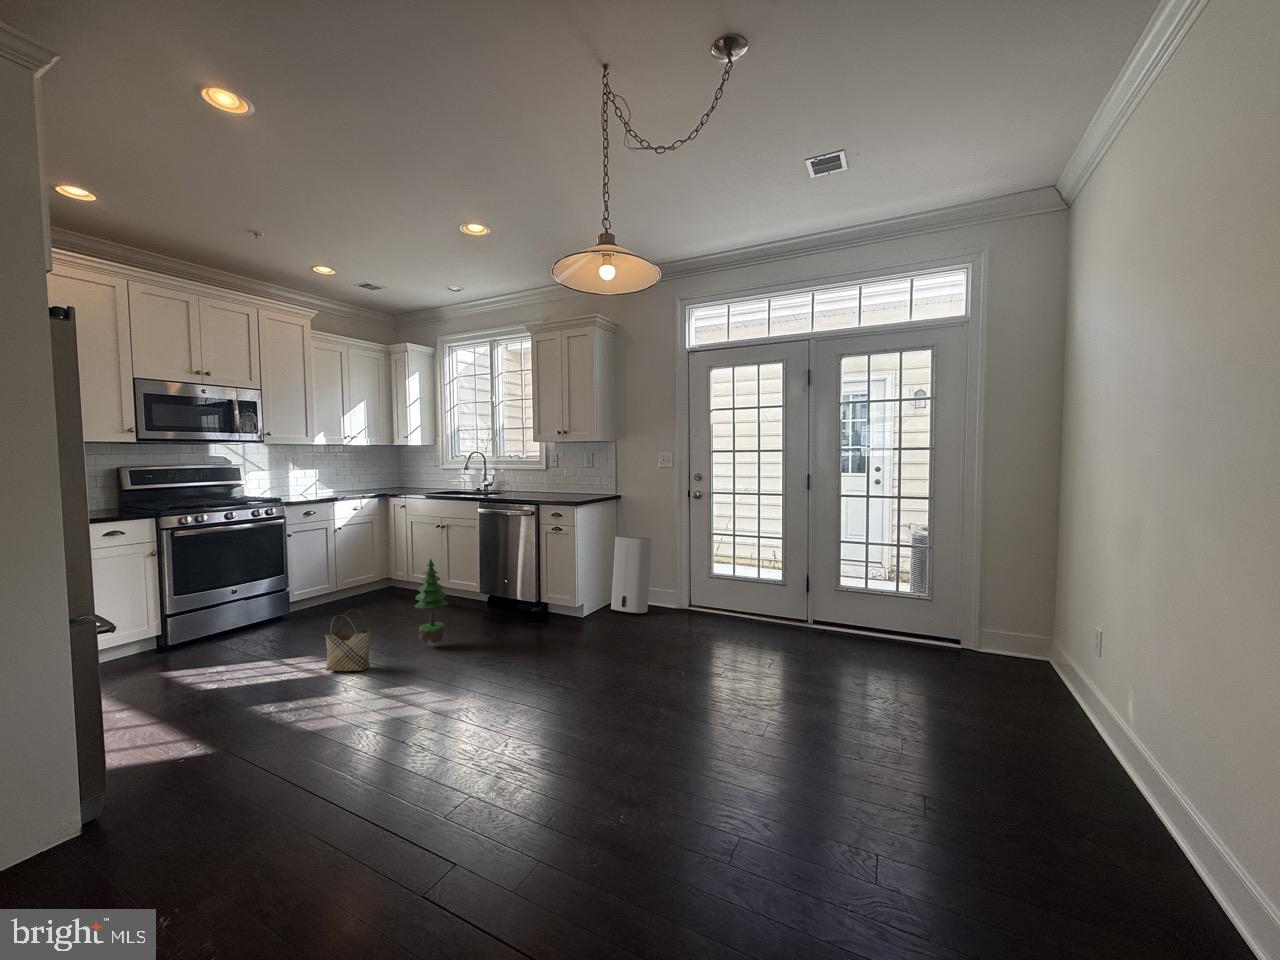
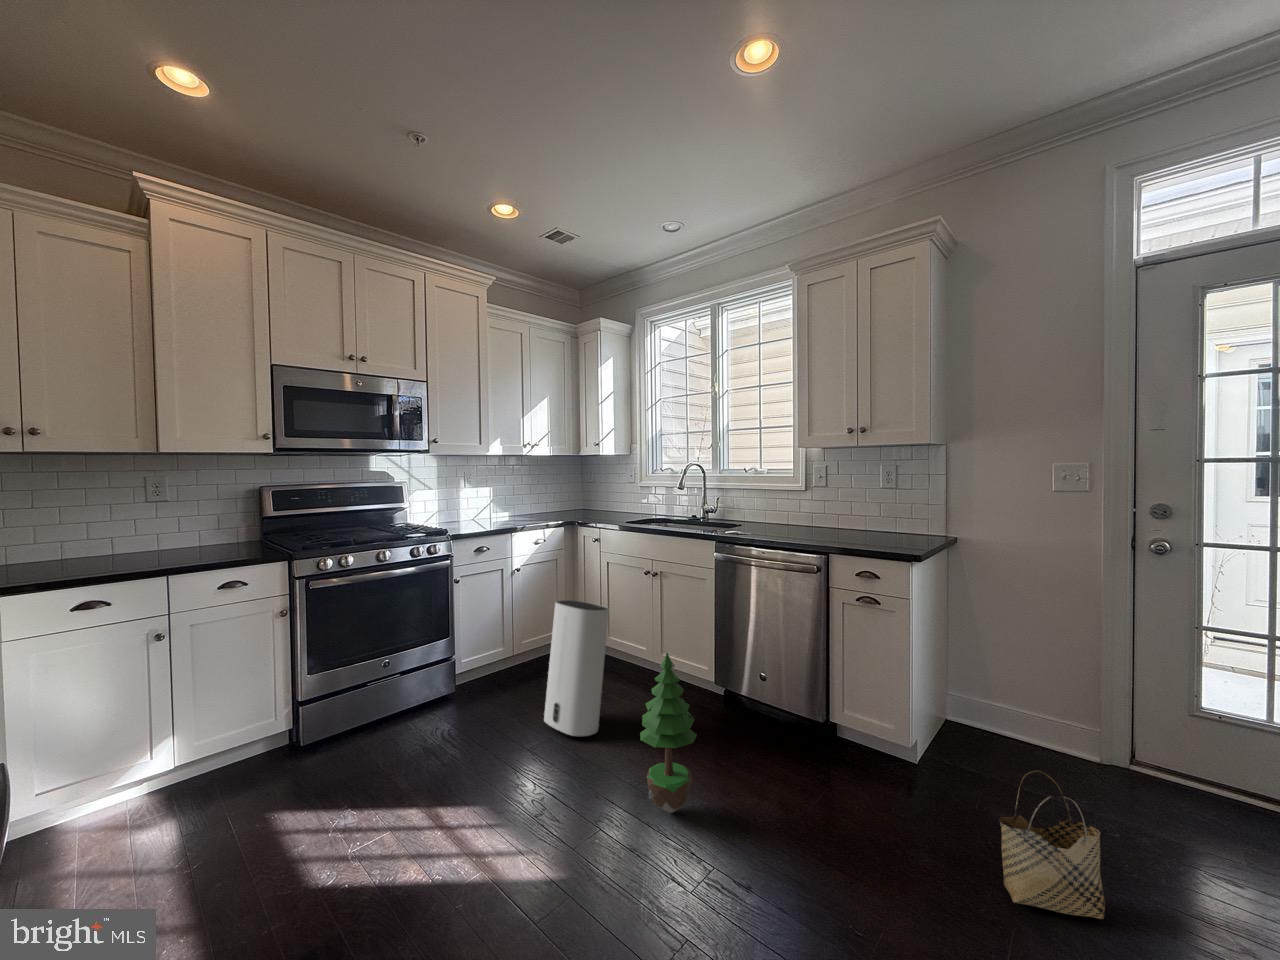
air purifier: present [611,536,652,613] -> present [544,600,609,736]
woven basket: present [325,609,371,671] -> present [999,770,1105,919]

